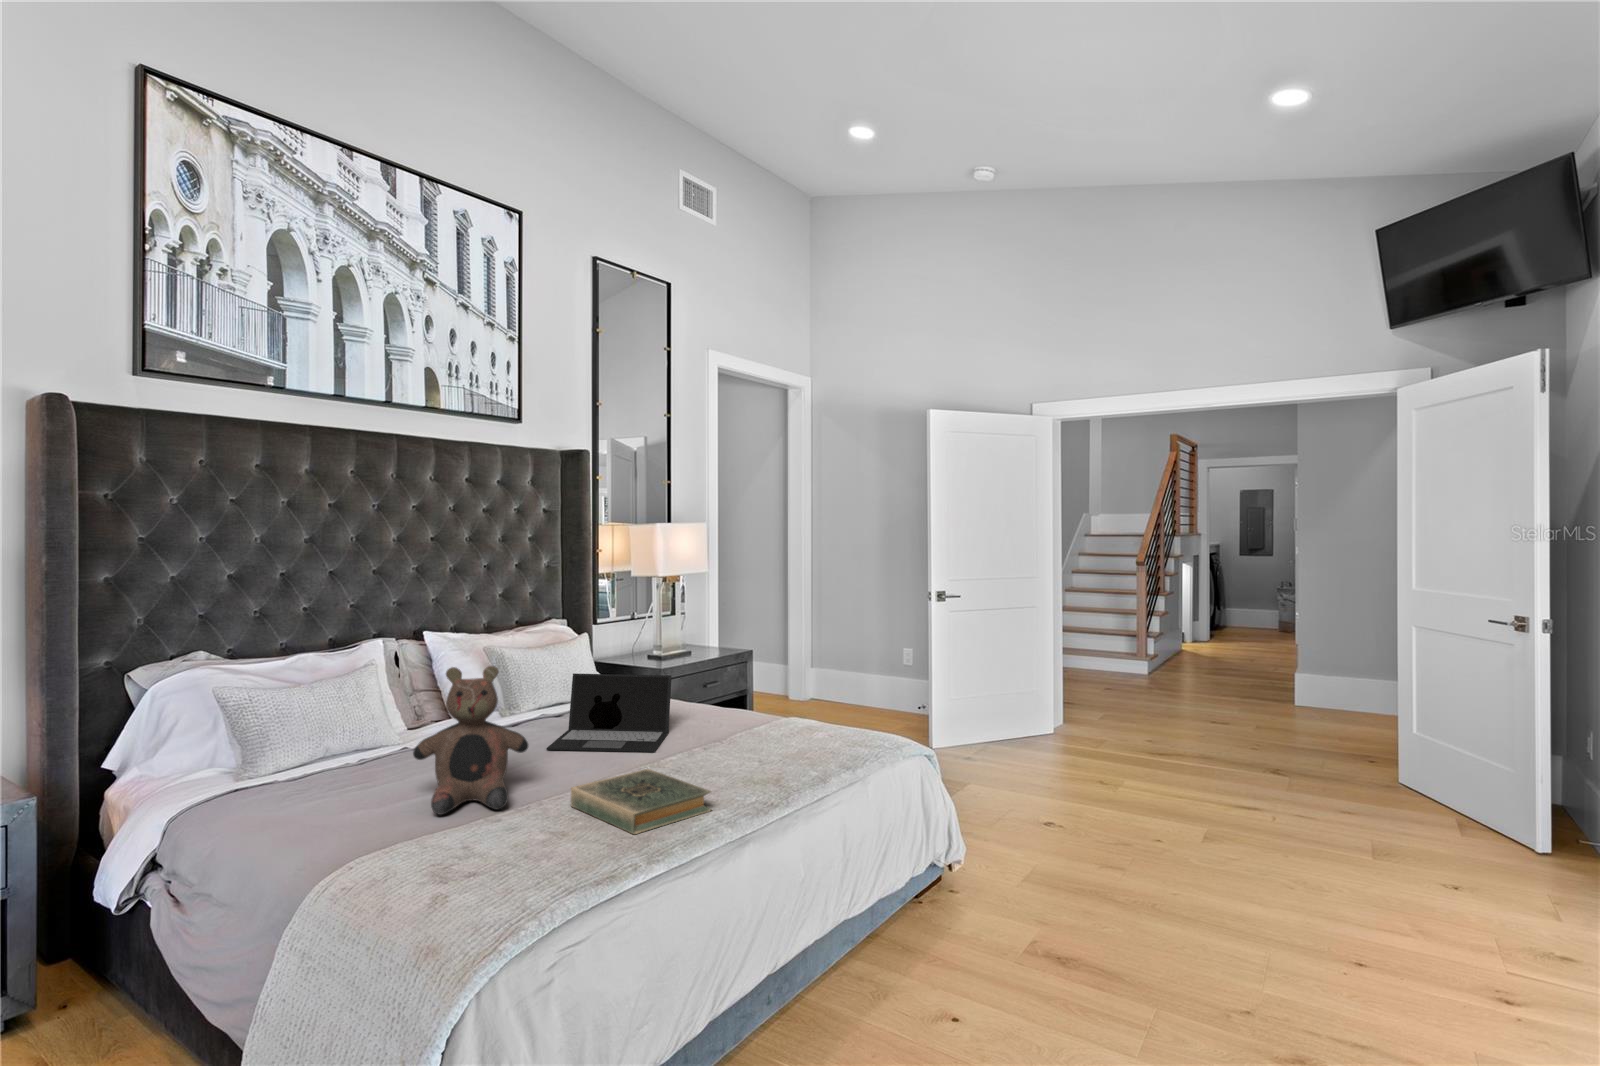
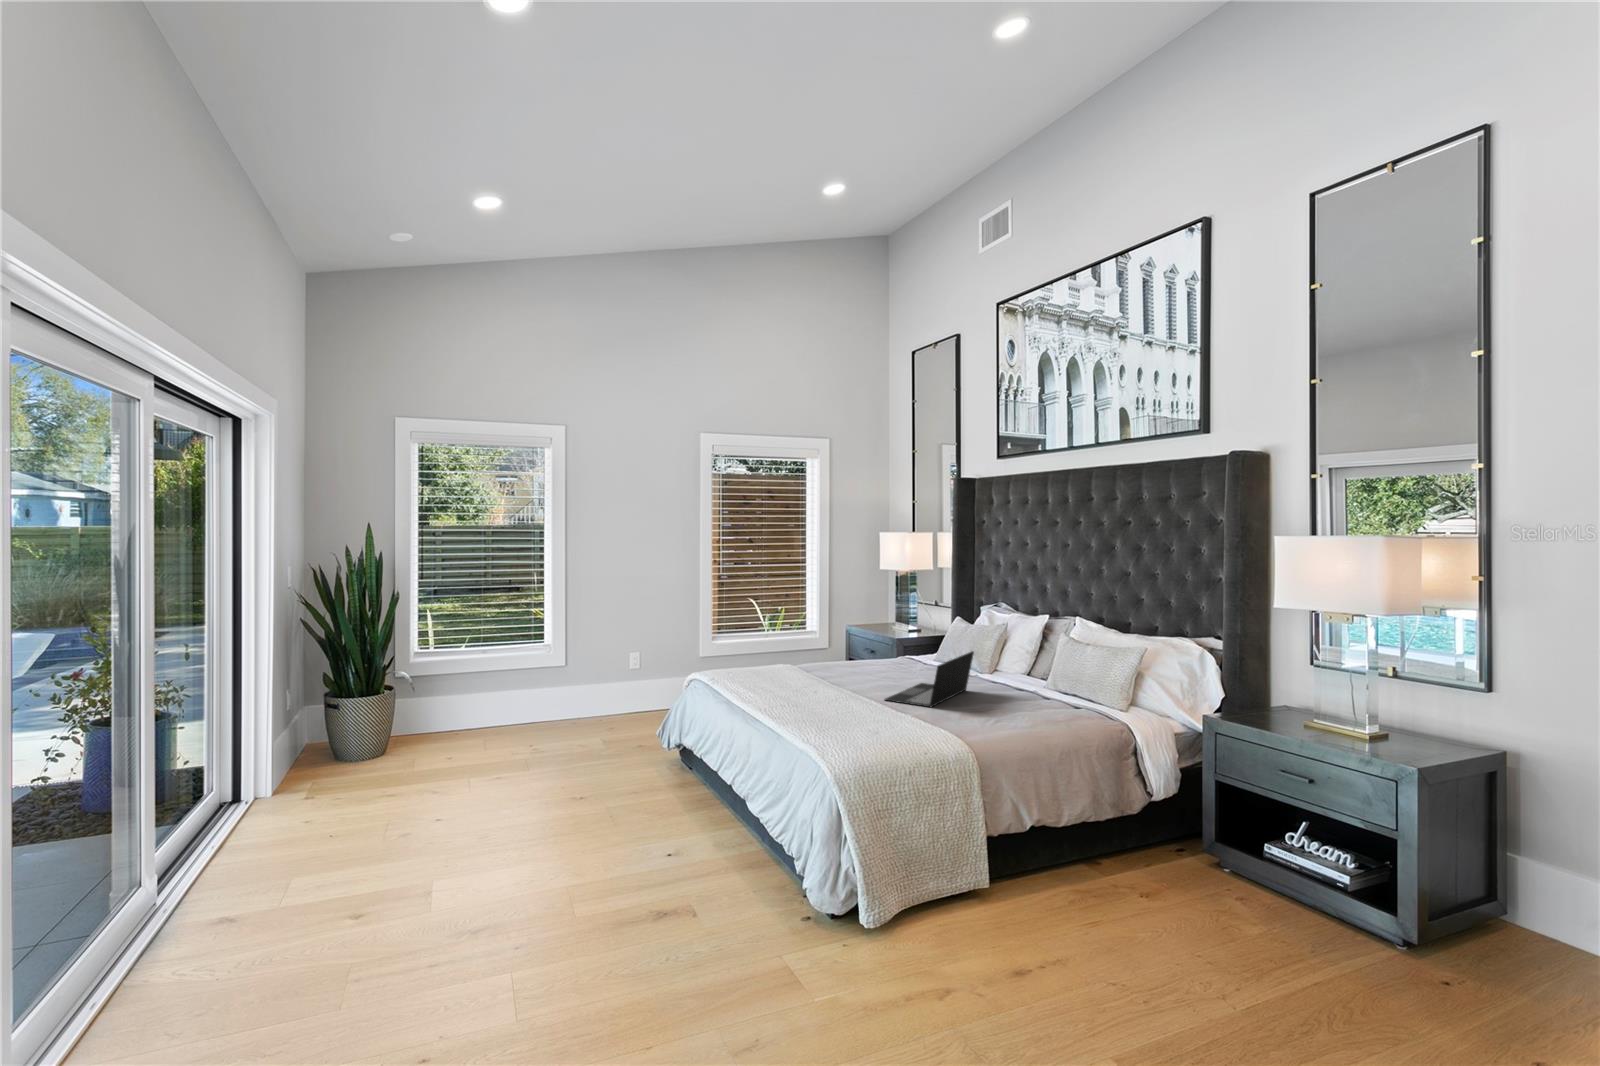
teddy bear: present [413,666,528,815] -> none [821,608,865,674]
hardback book: present [571,769,711,834] -> none [758,673,820,698]

